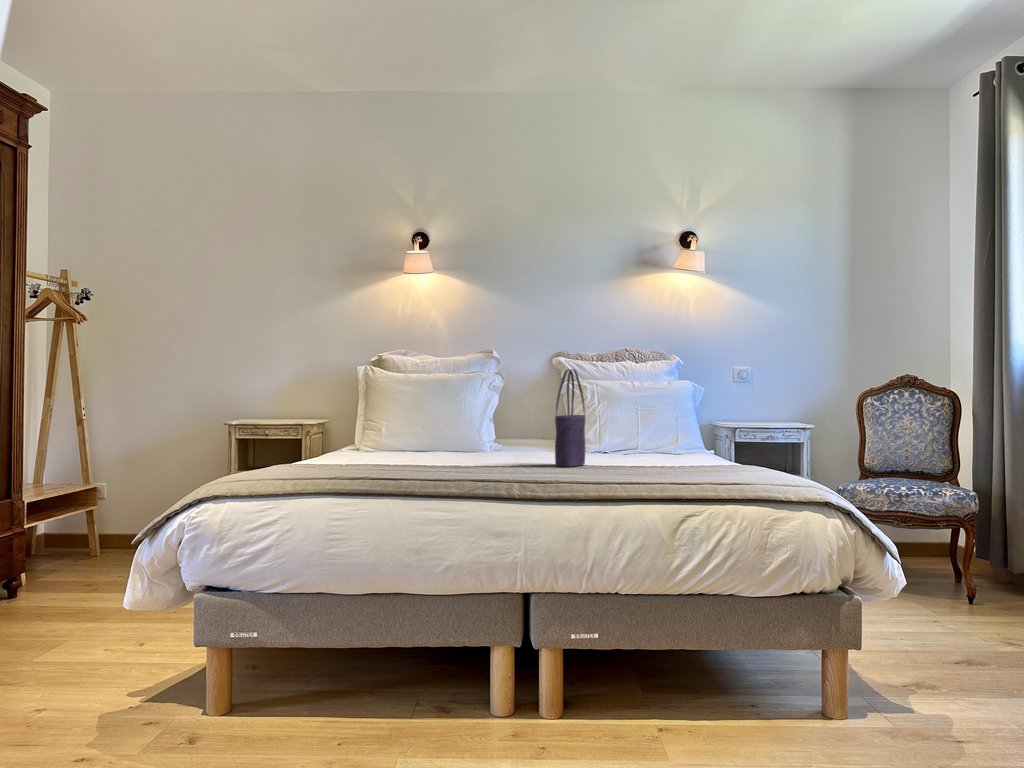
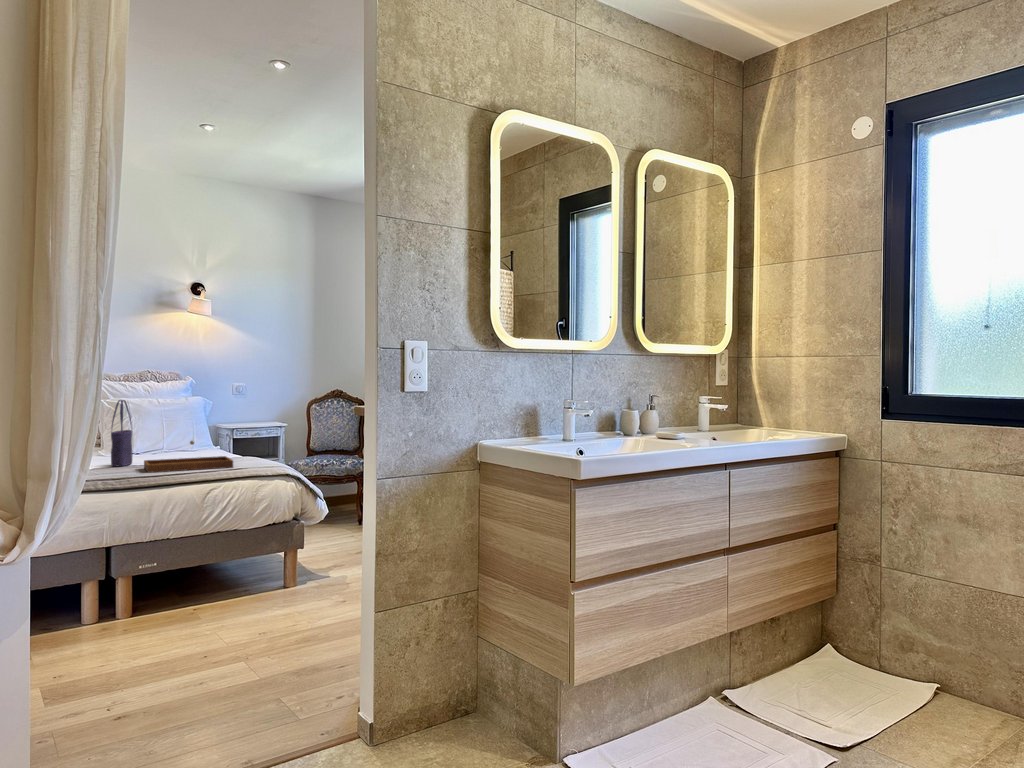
tray: none [594,431,728,481] -> present [144,441,233,473]

